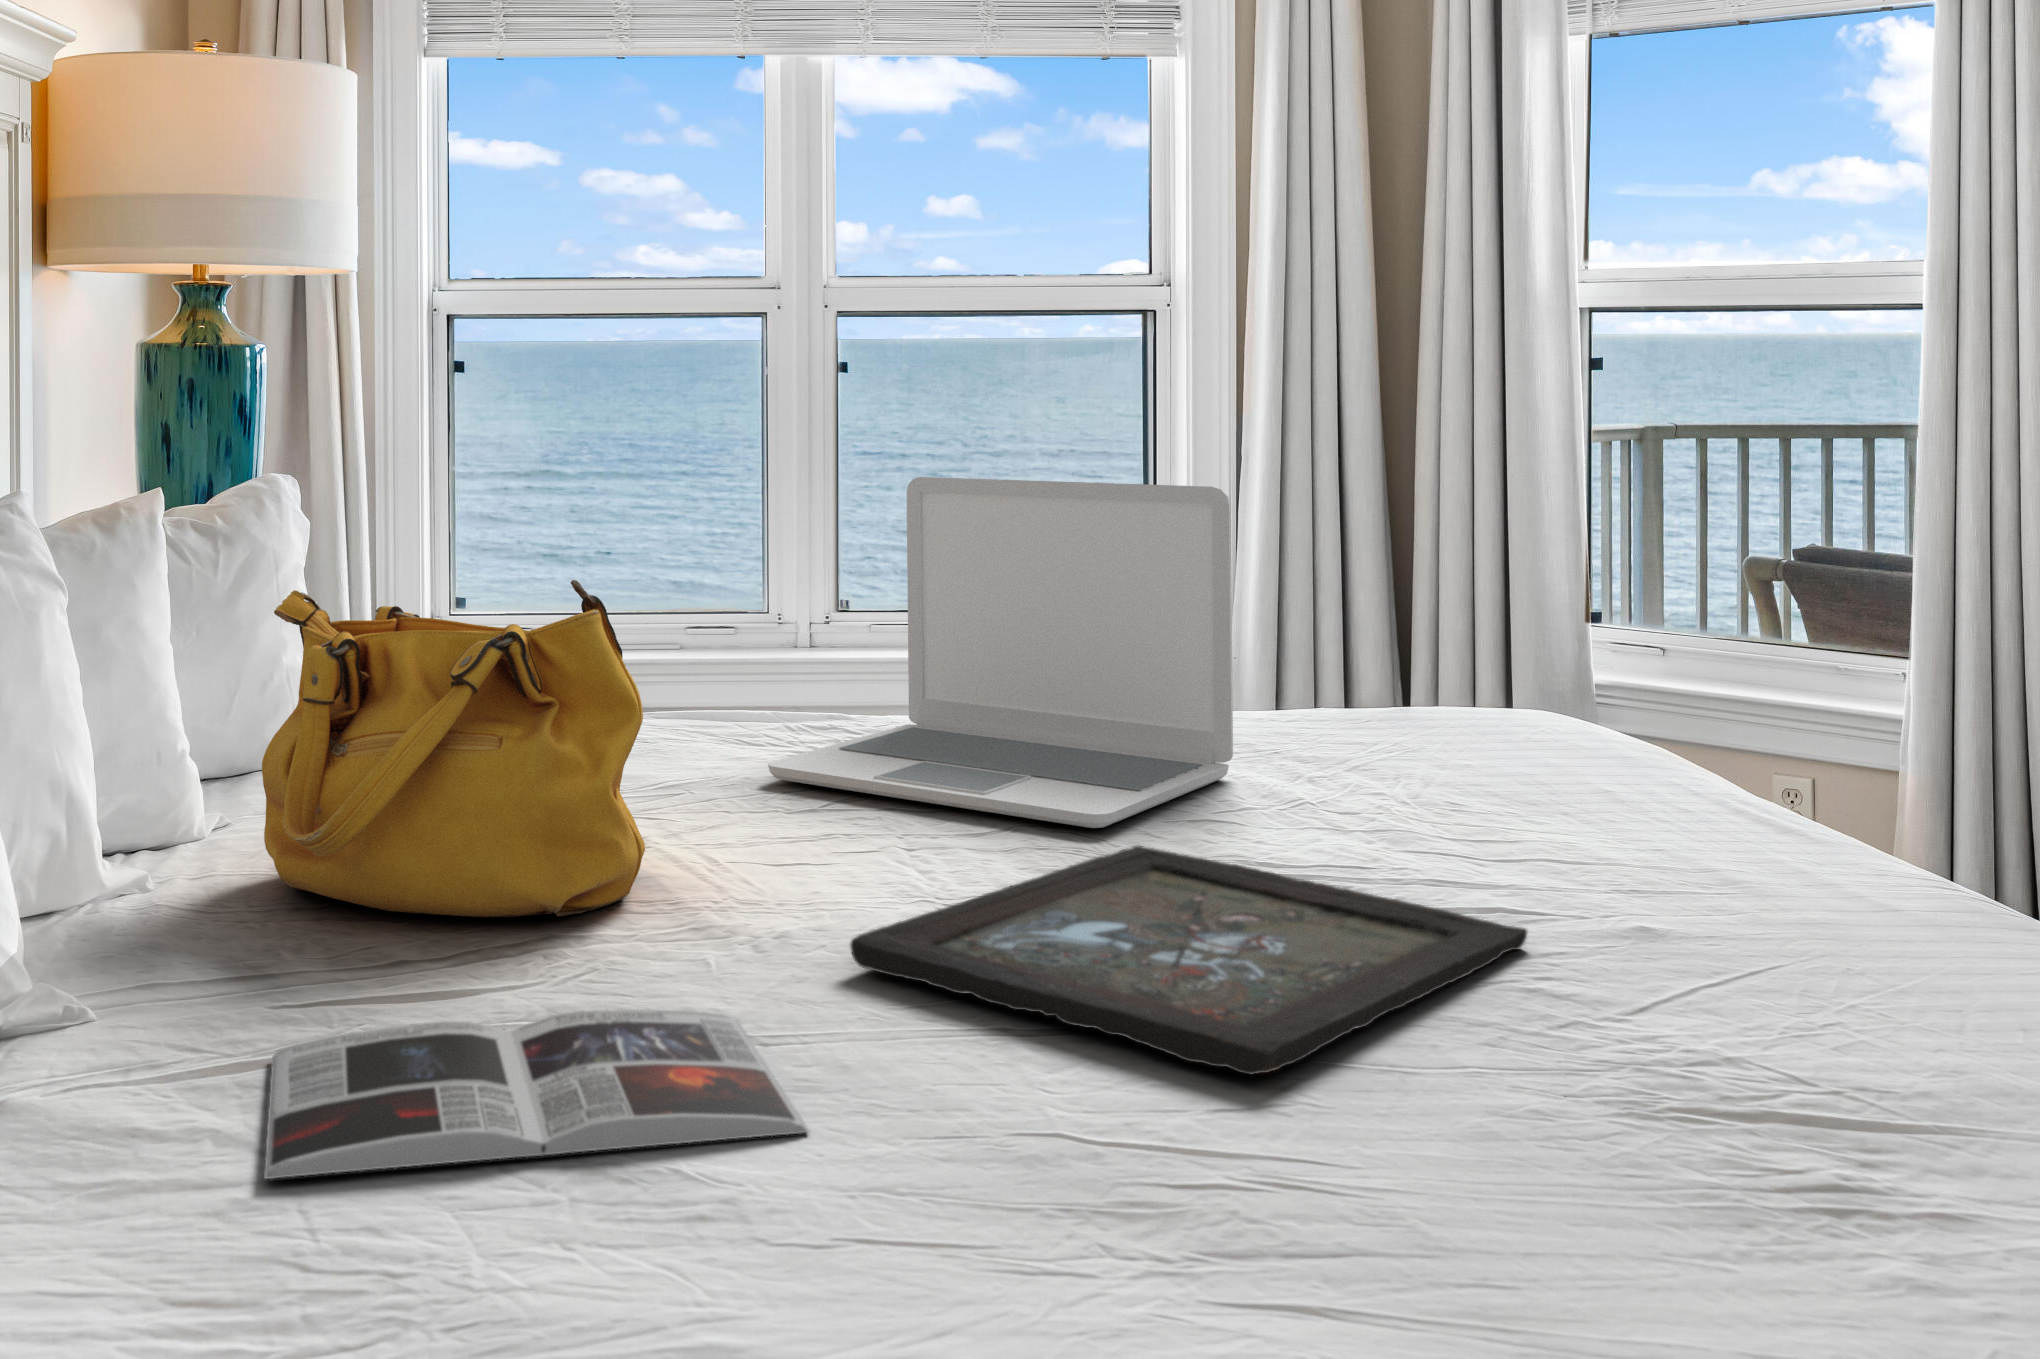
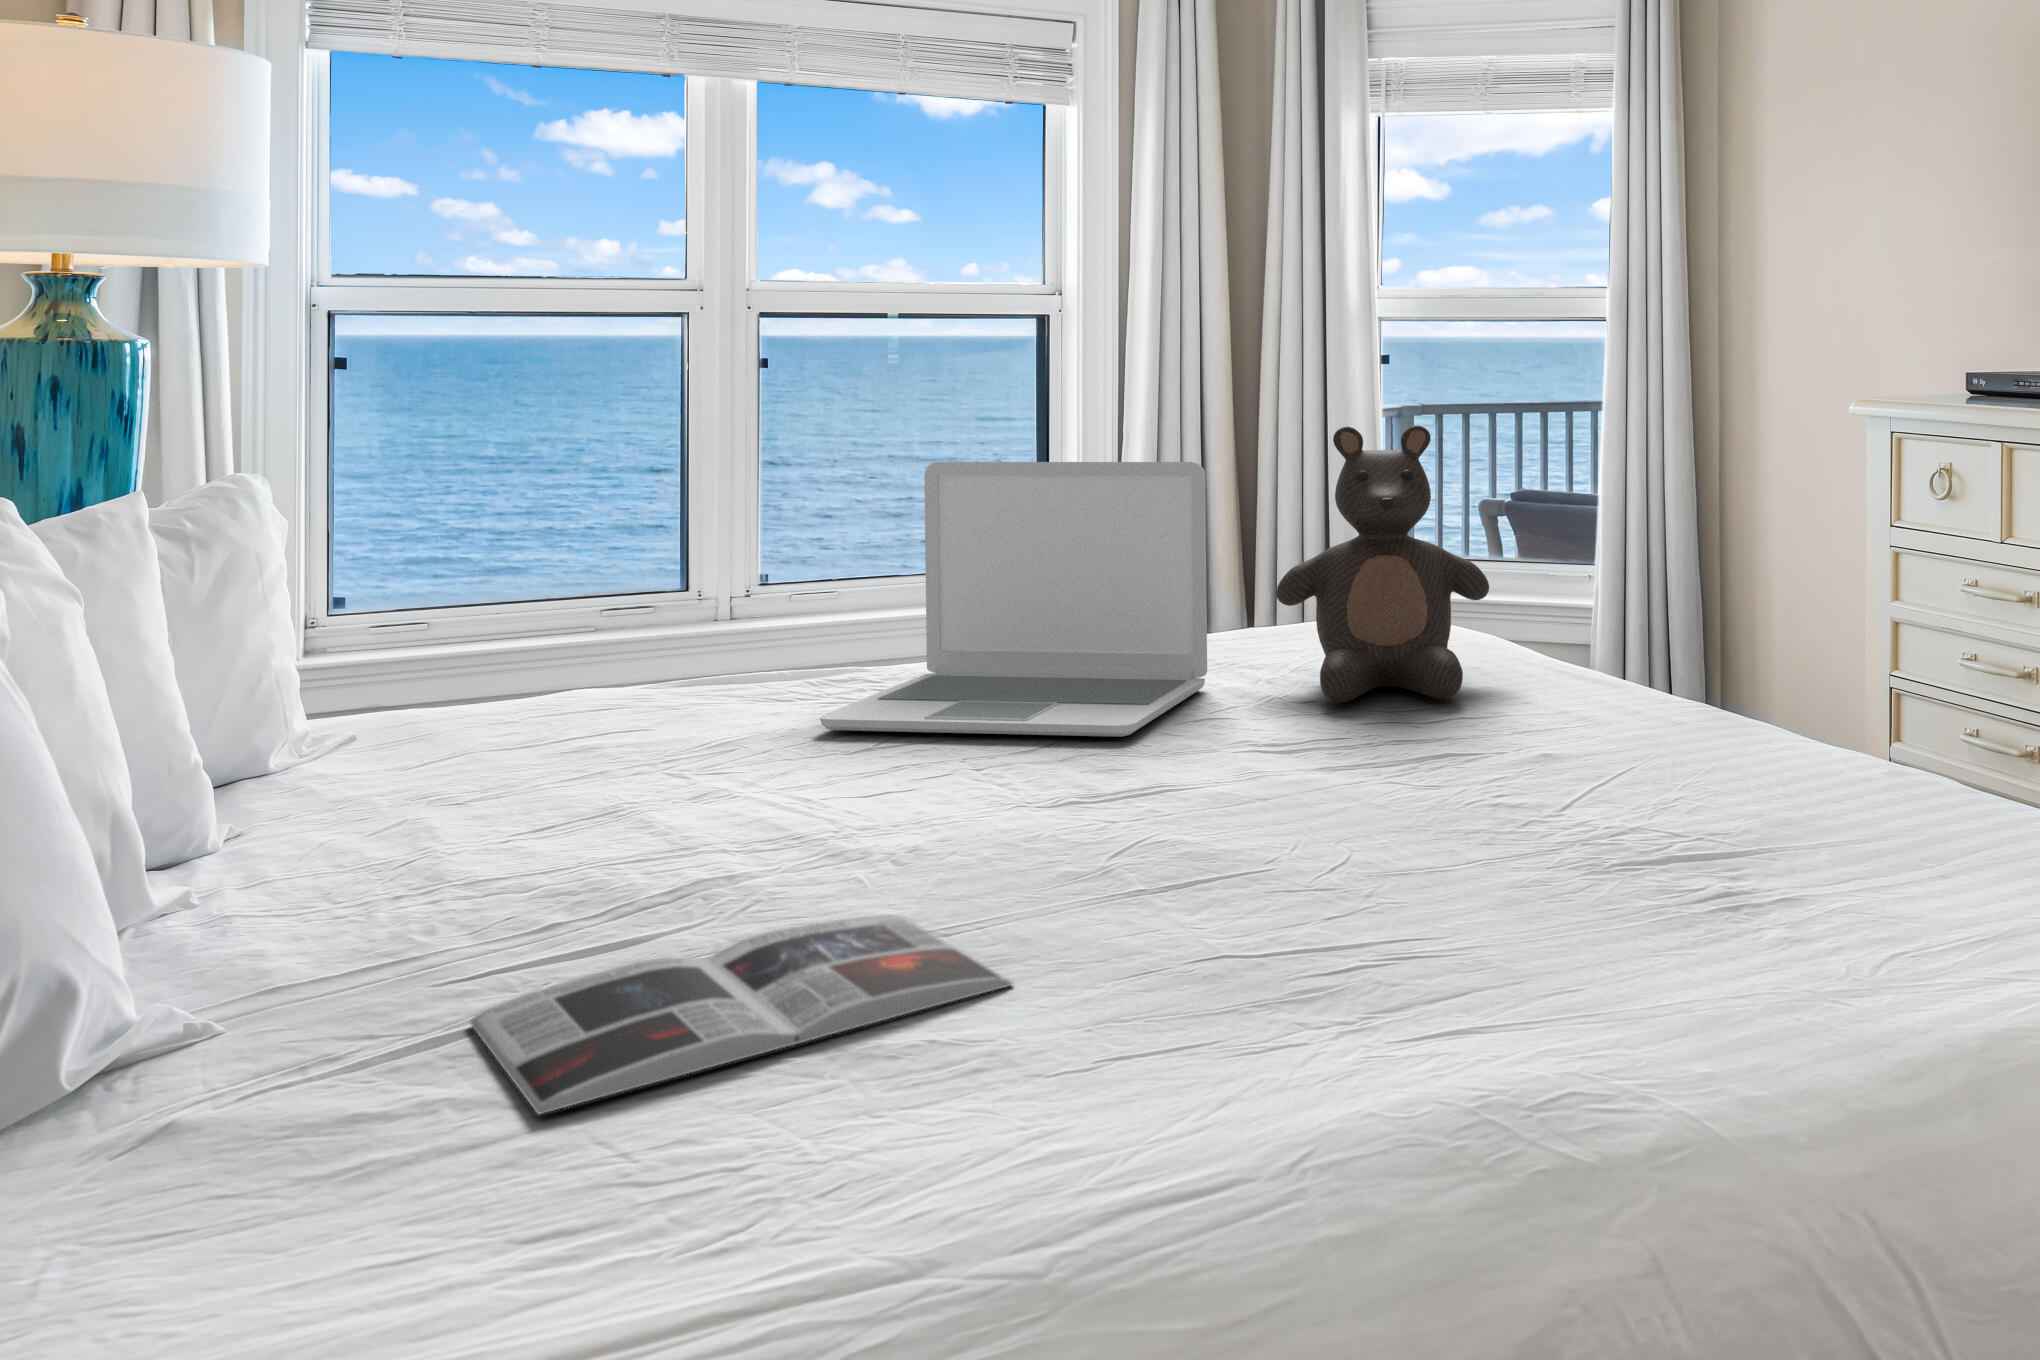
teddy bear: none [1324,446,1638,829] -> present [1276,426,1489,703]
handbag: present [262,580,645,917] -> none [342,564,761,886]
tray: present [850,845,1527,1074] -> none [981,744,1460,886]

